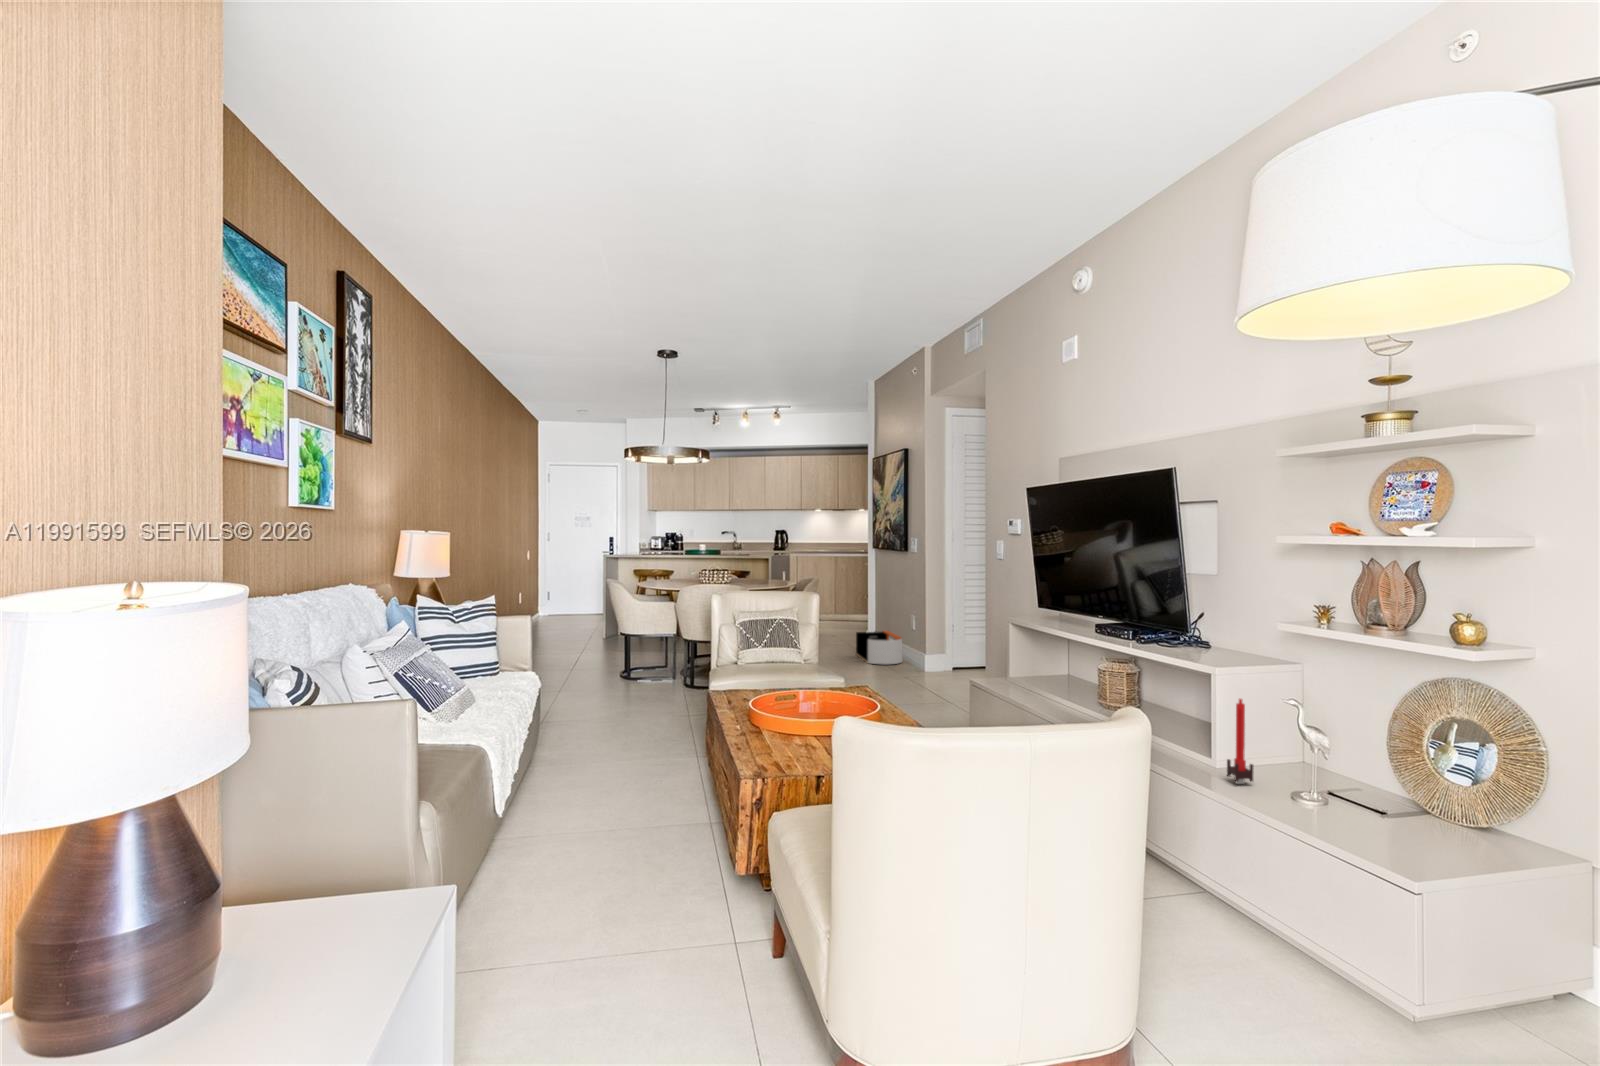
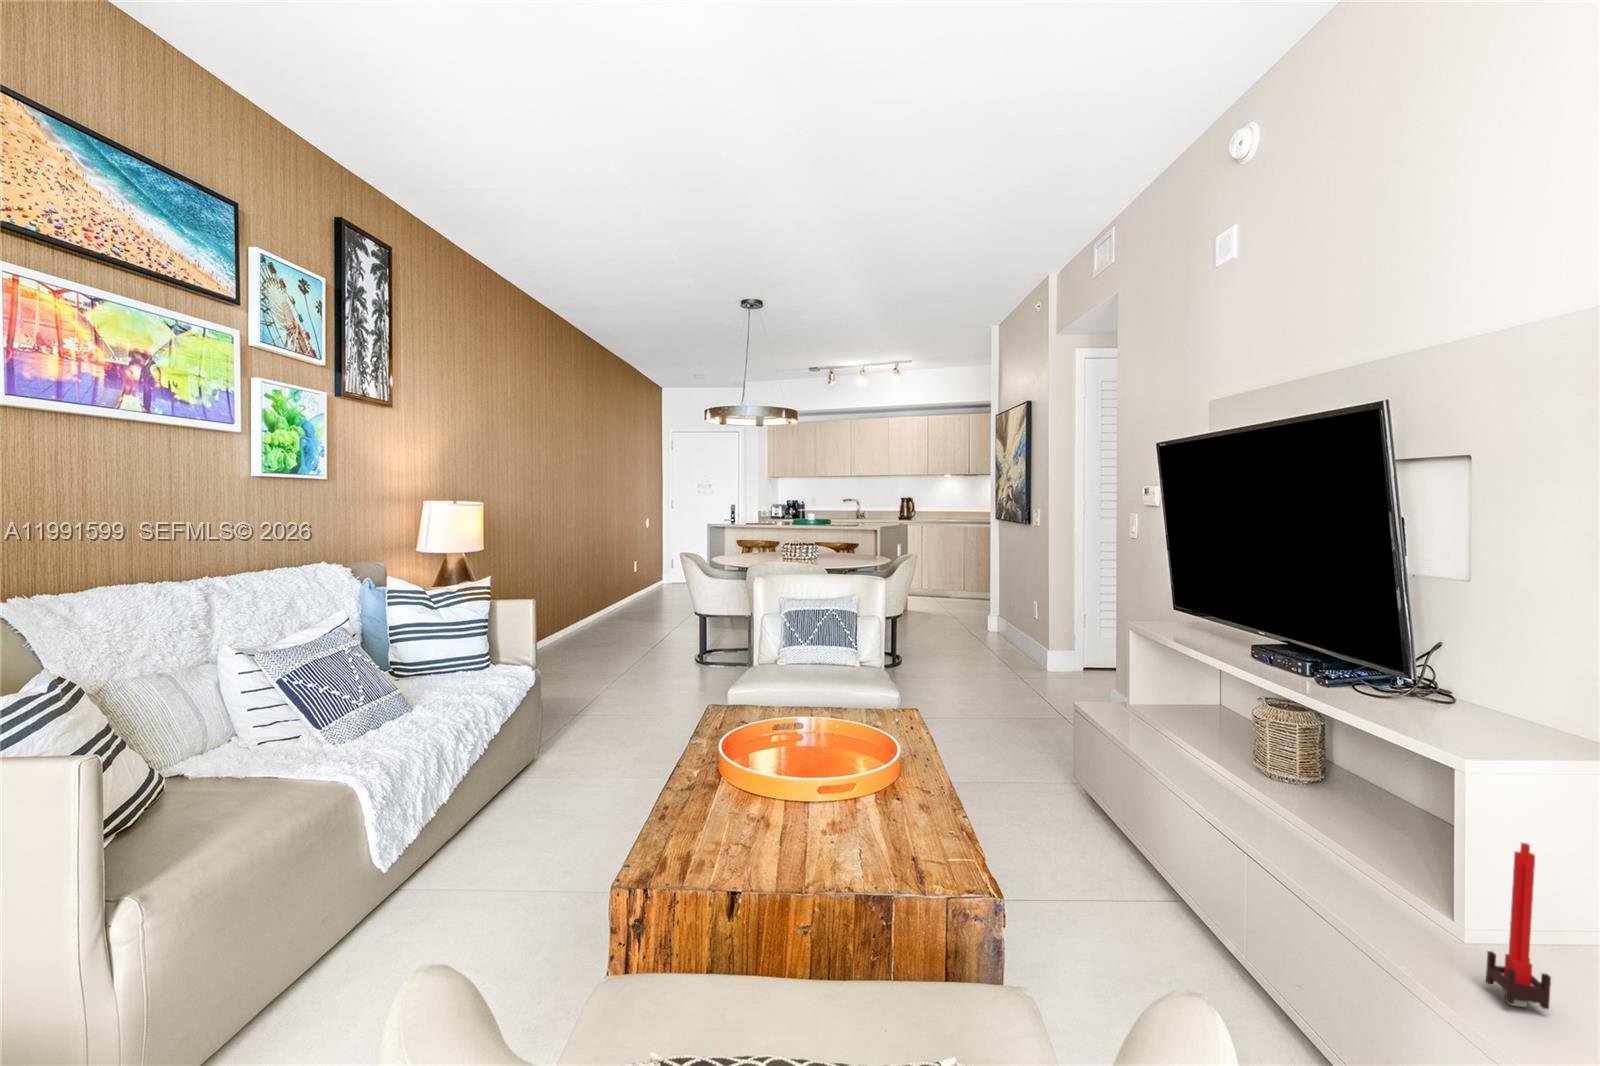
storage bin: present [856,631,902,664] -> none [971,614,1022,655]

